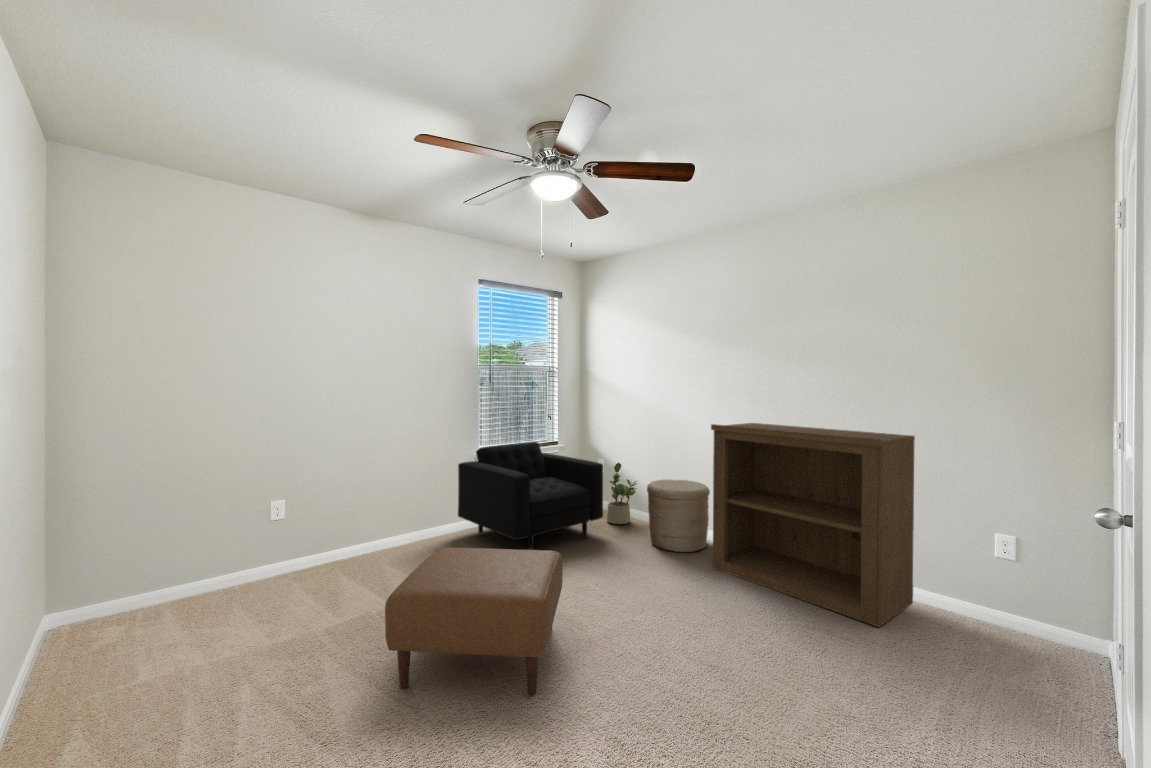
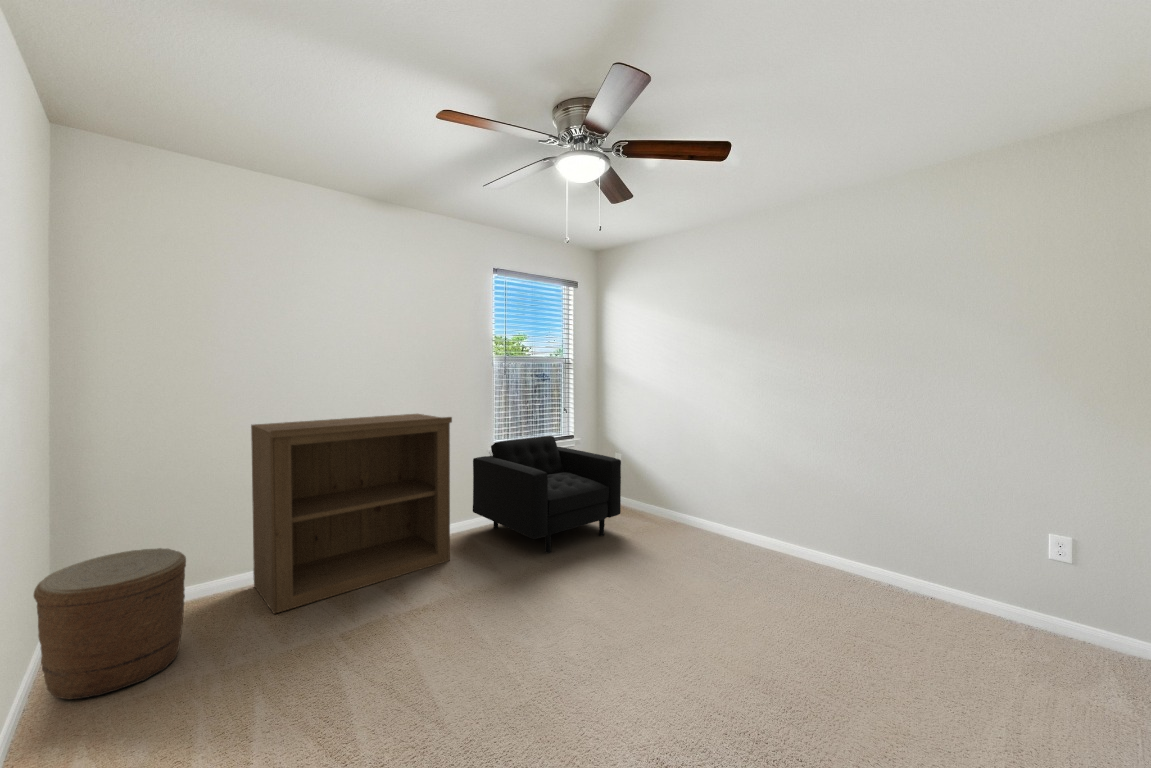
bookshelf: present [711,423,915,627] -> present [251,414,452,614]
potted plant: present [607,463,637,524] -> none [623,457,655,520]
woven basket: present [647,480,710,552] -> present [34,548,186,700]
ottoman: present [385,547,563,695] -> none [402,553,587,720]

